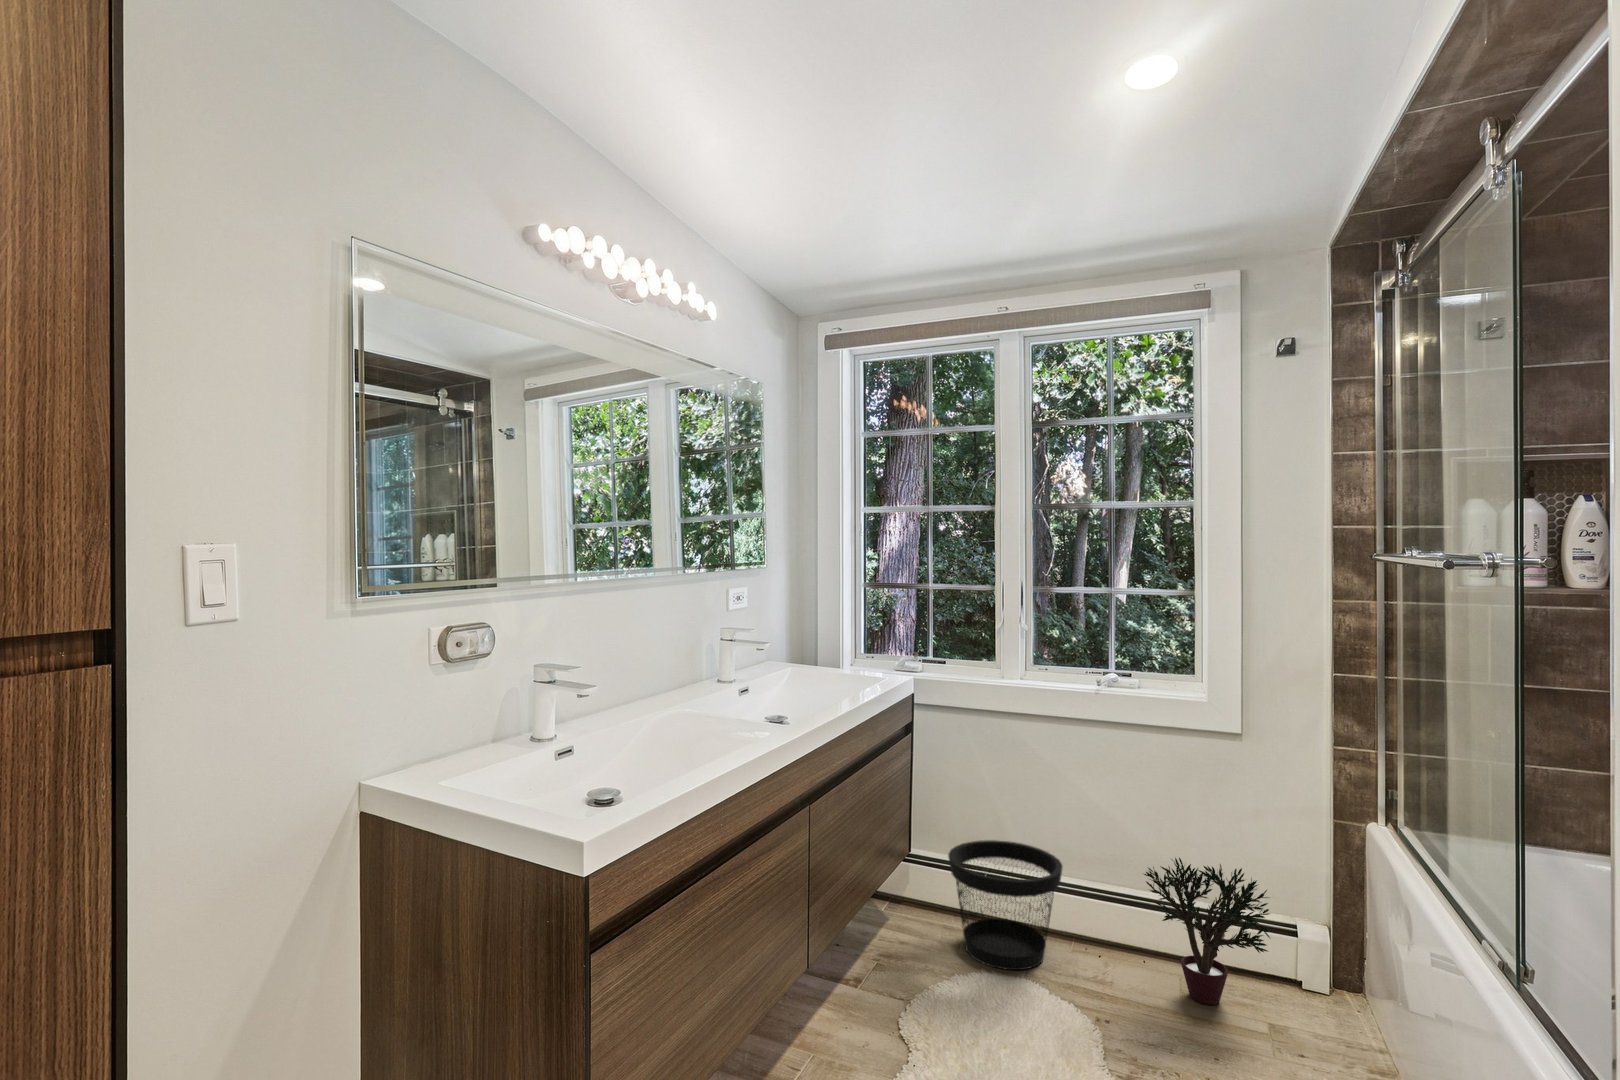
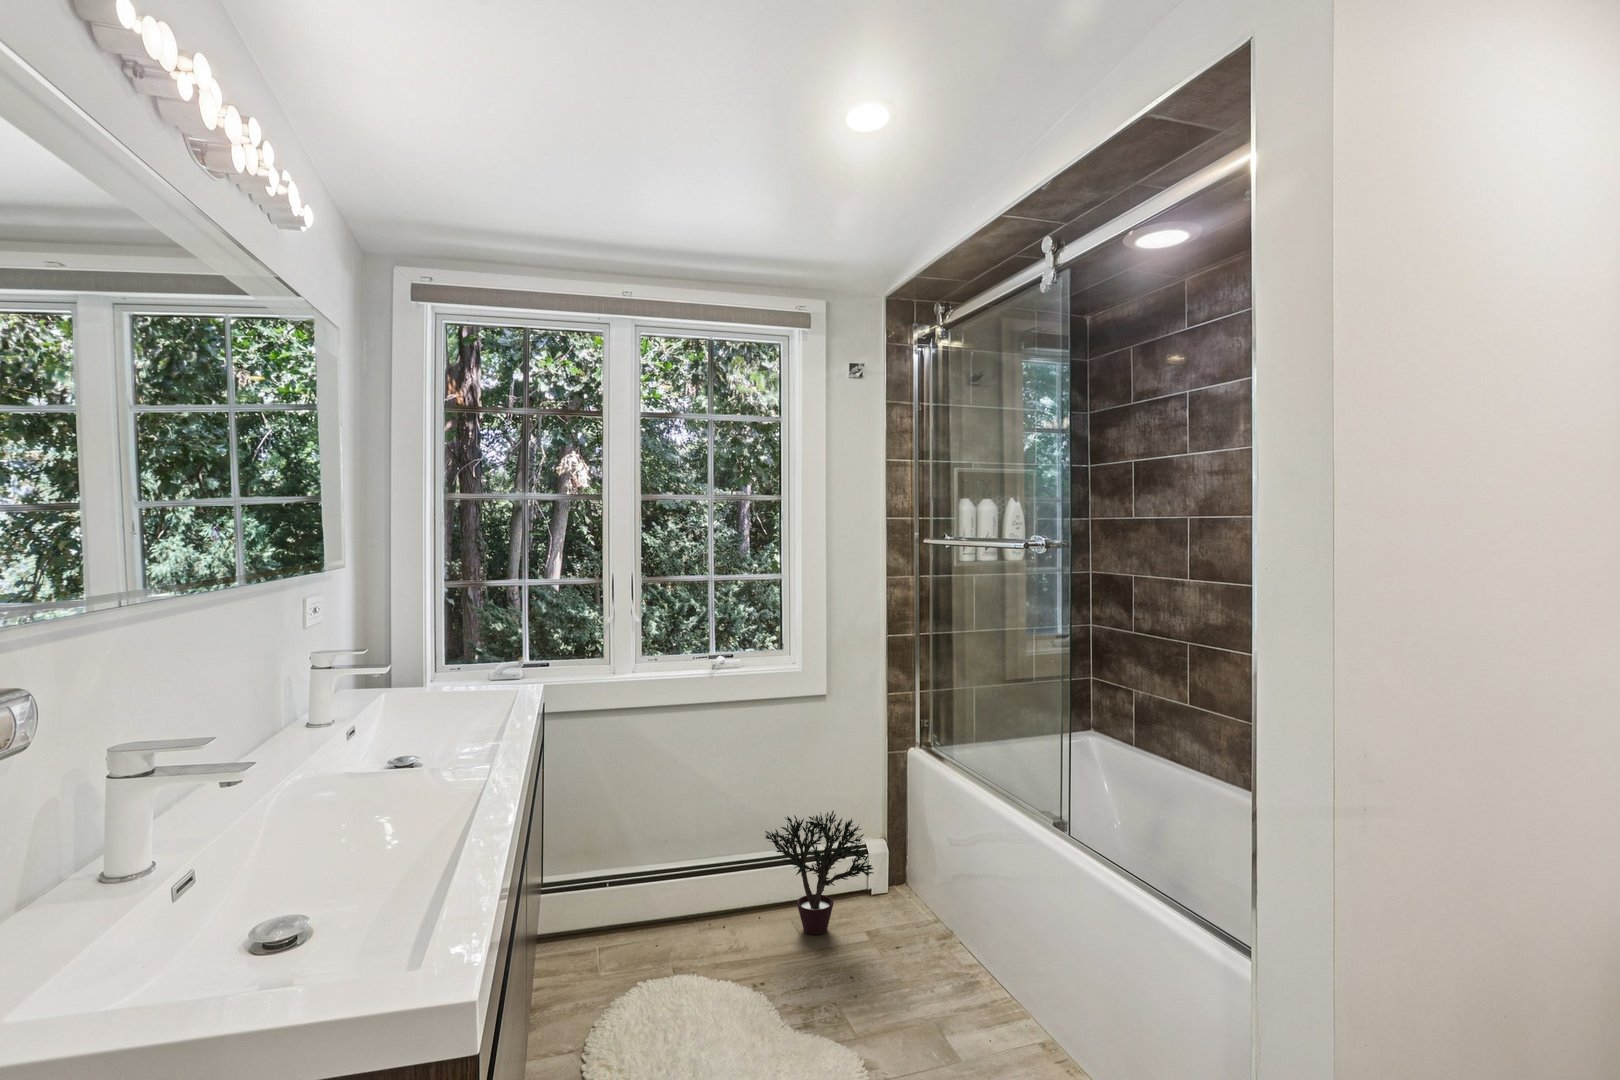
wastebasket: present [948,840,1063,970] -> none [580,841,698,977]

